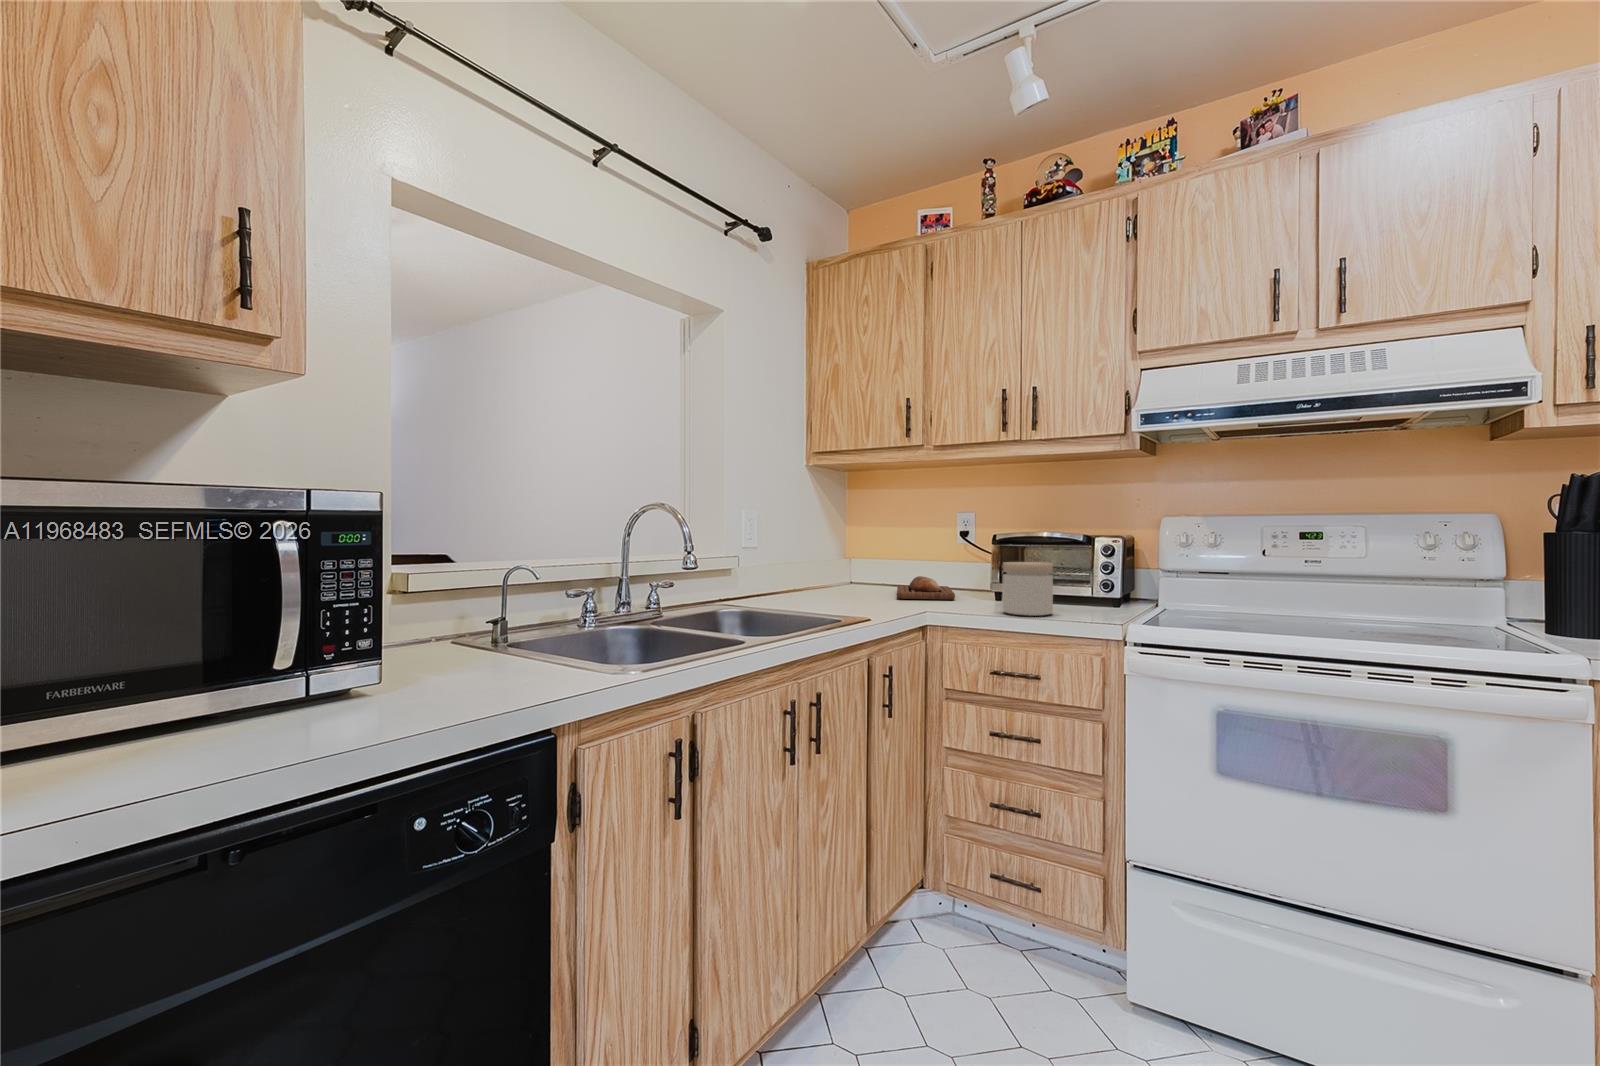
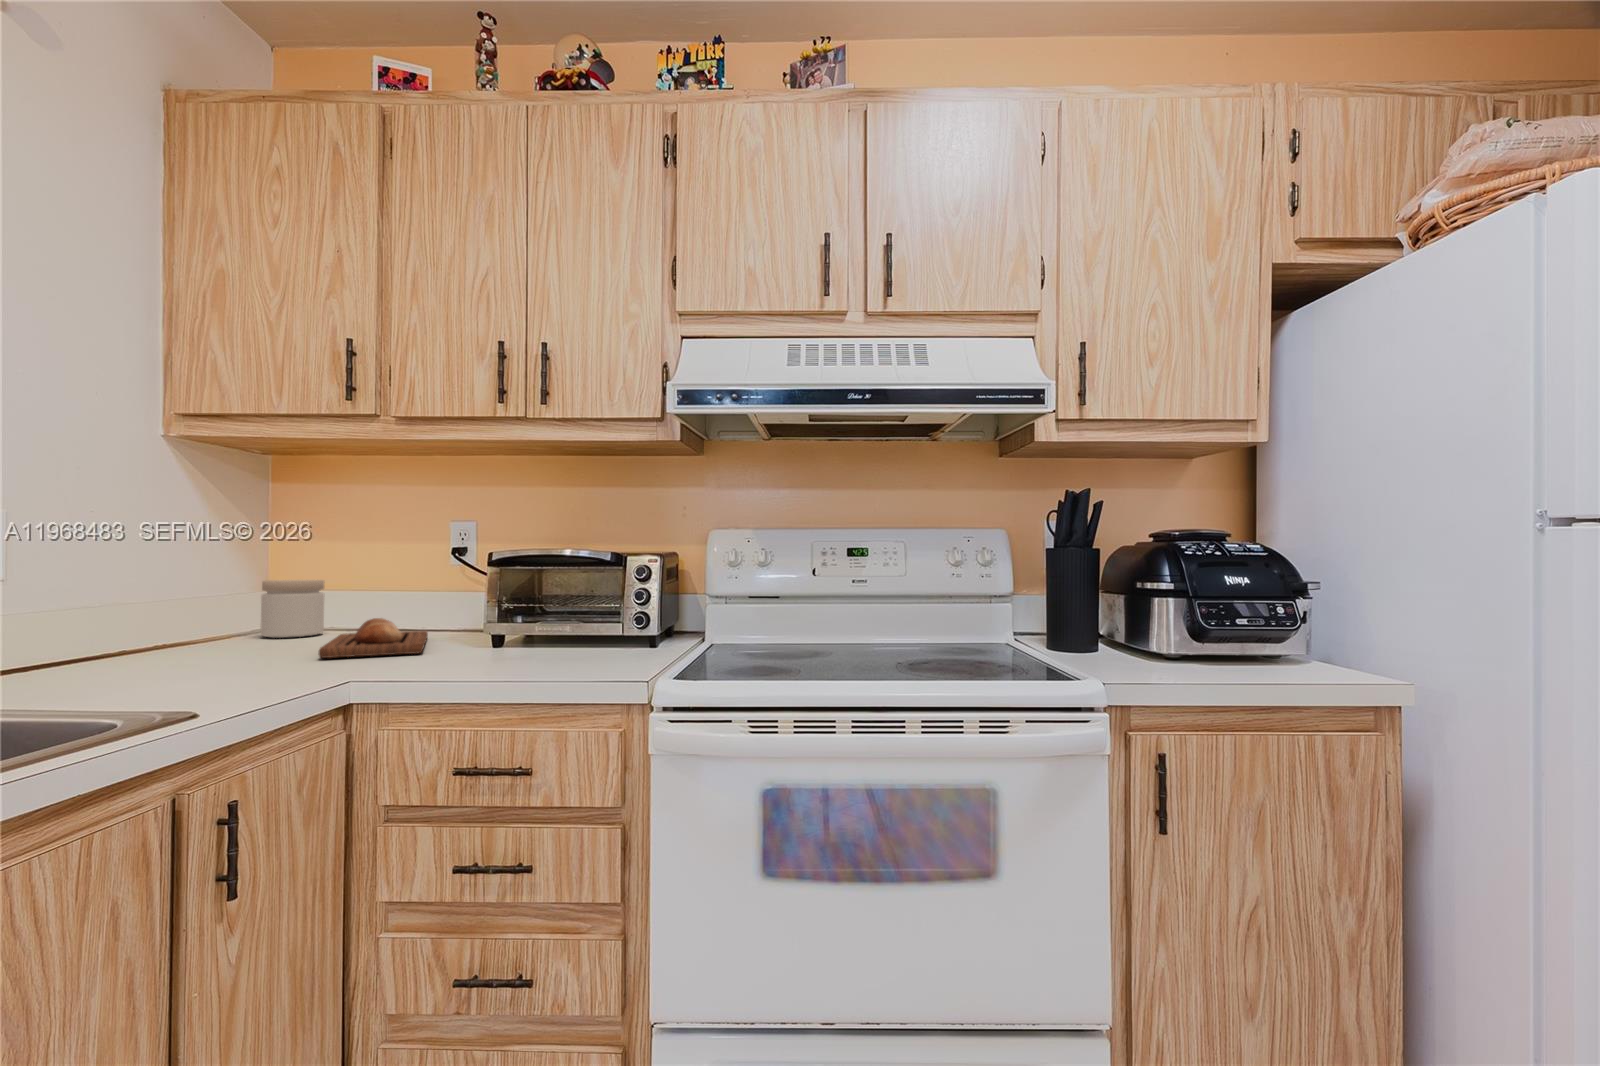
jar: present [1002,562,1053,616] -> present [260,580,324,638]

